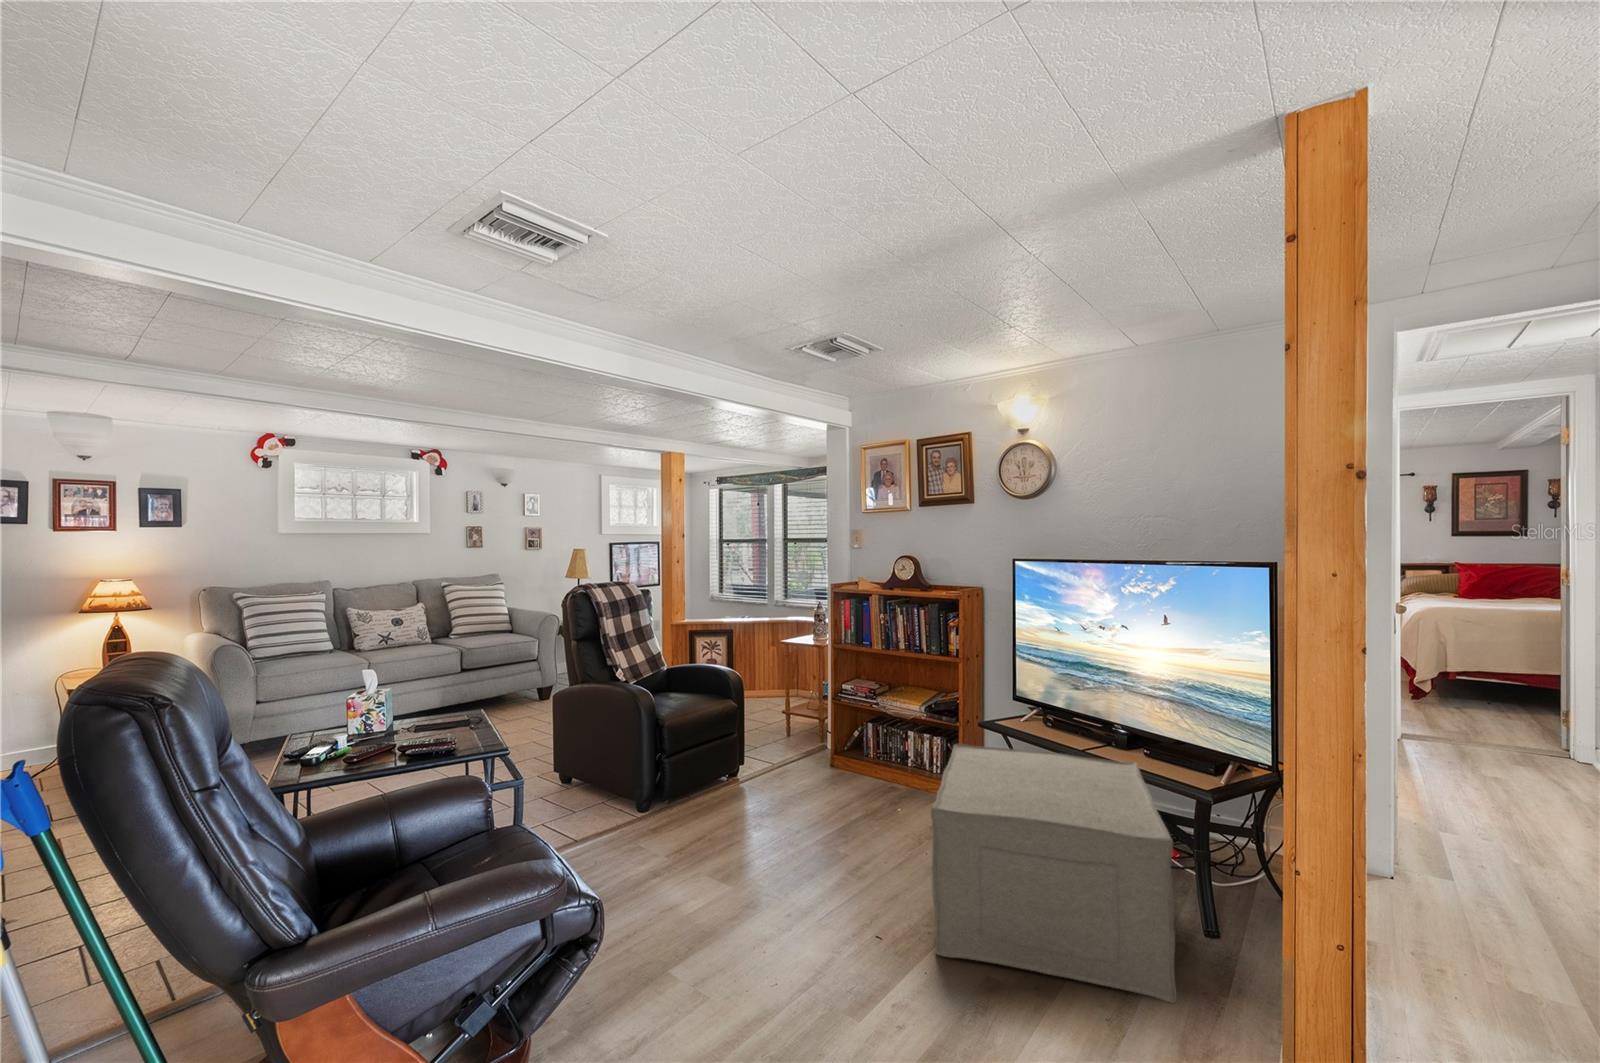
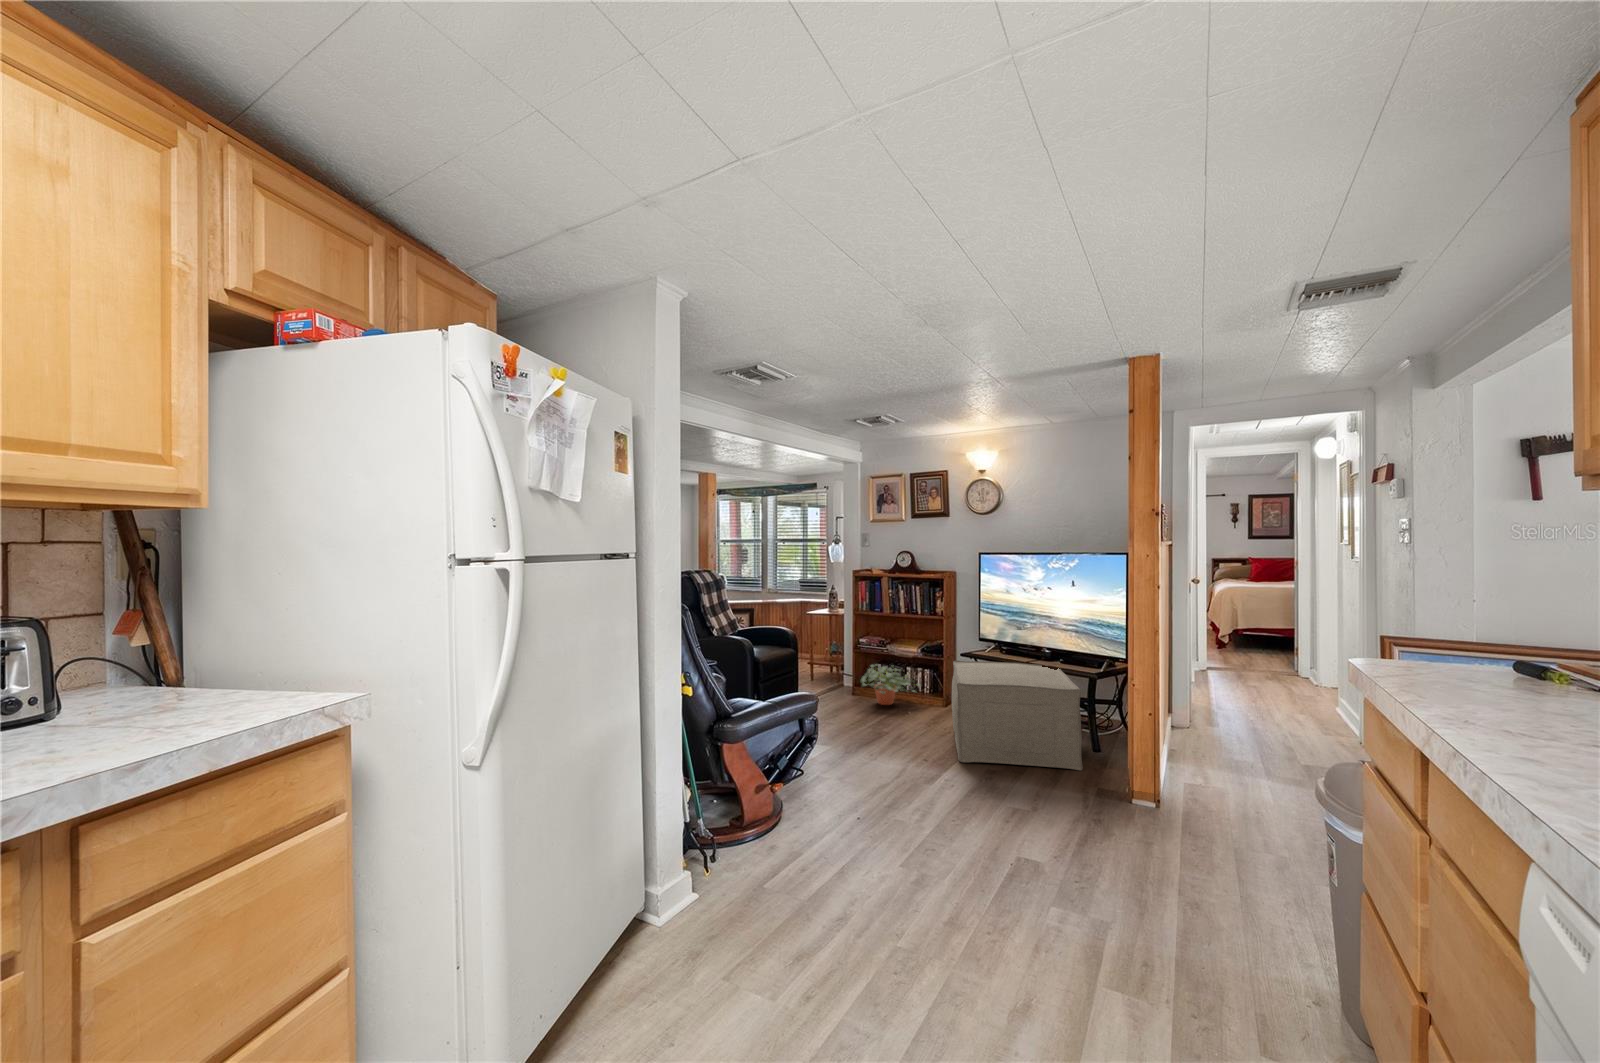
potted plant: none [825,726,924,794] -> present [860,664,921,705]

